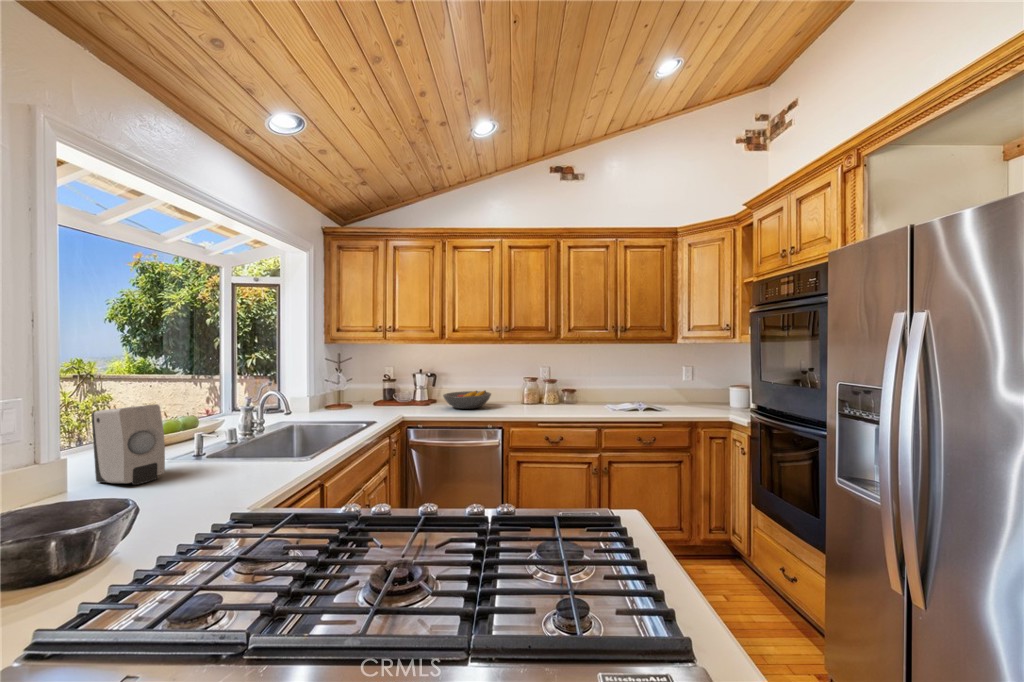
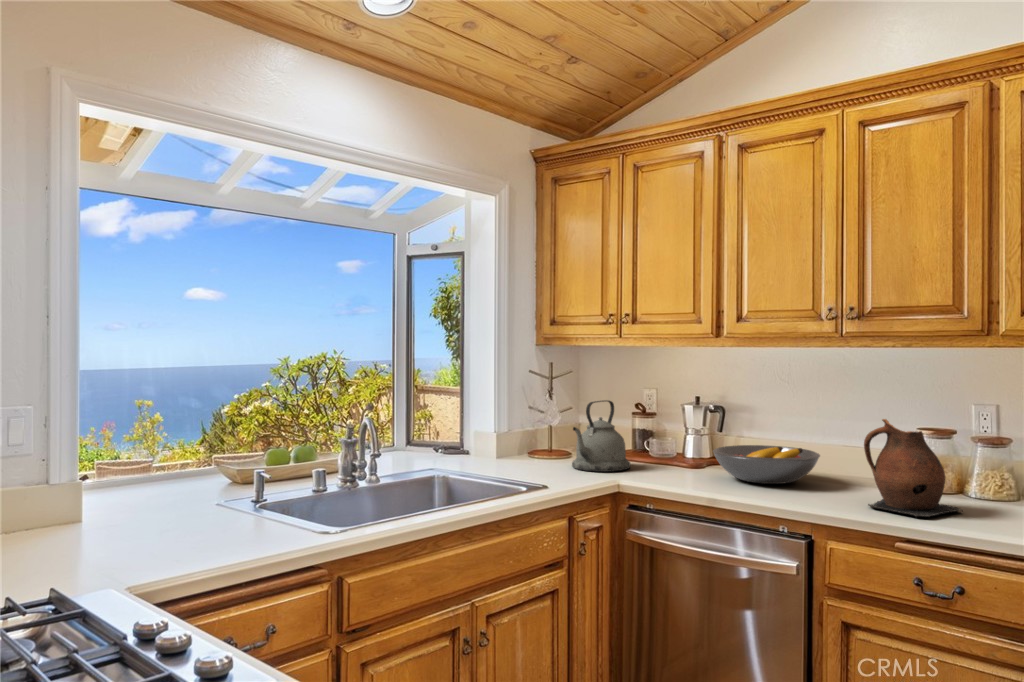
ceramic pitcher: none [518,374,551,413] -> present [864,419,963,517]
kettle: none [365,375,399,414] -> present [572,400,631,472]
soap dispenser: present [92,404,165,485] -> none [128,421,179,524]

